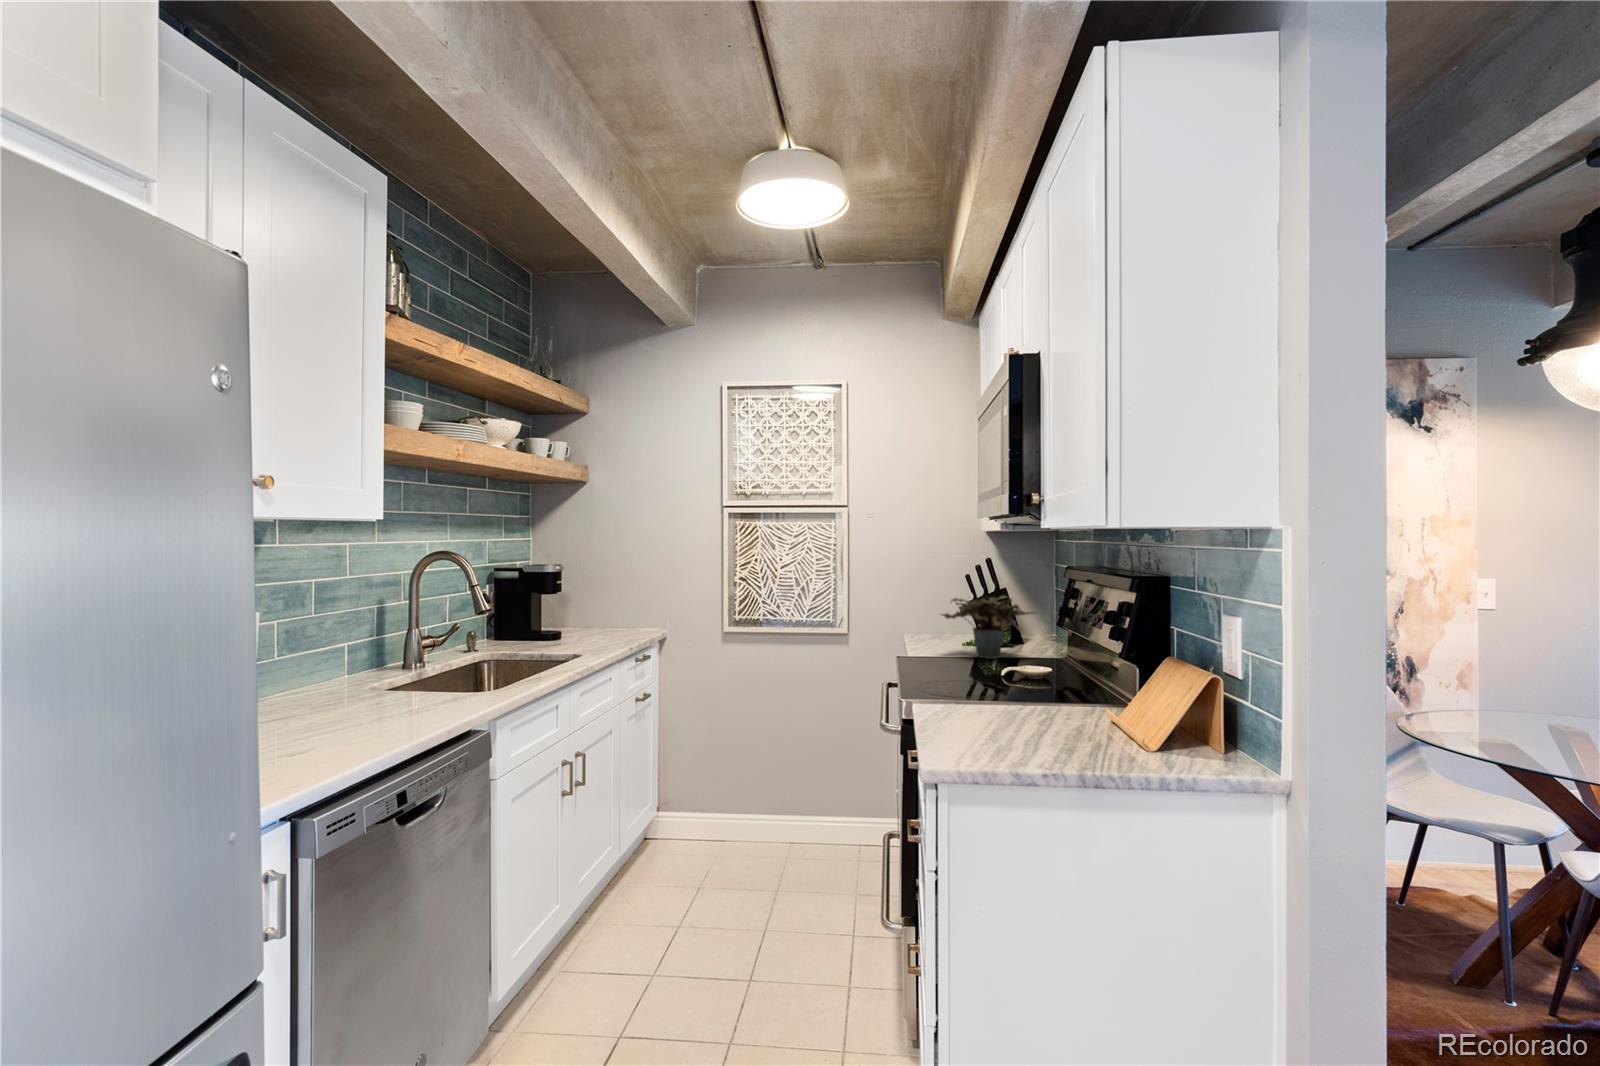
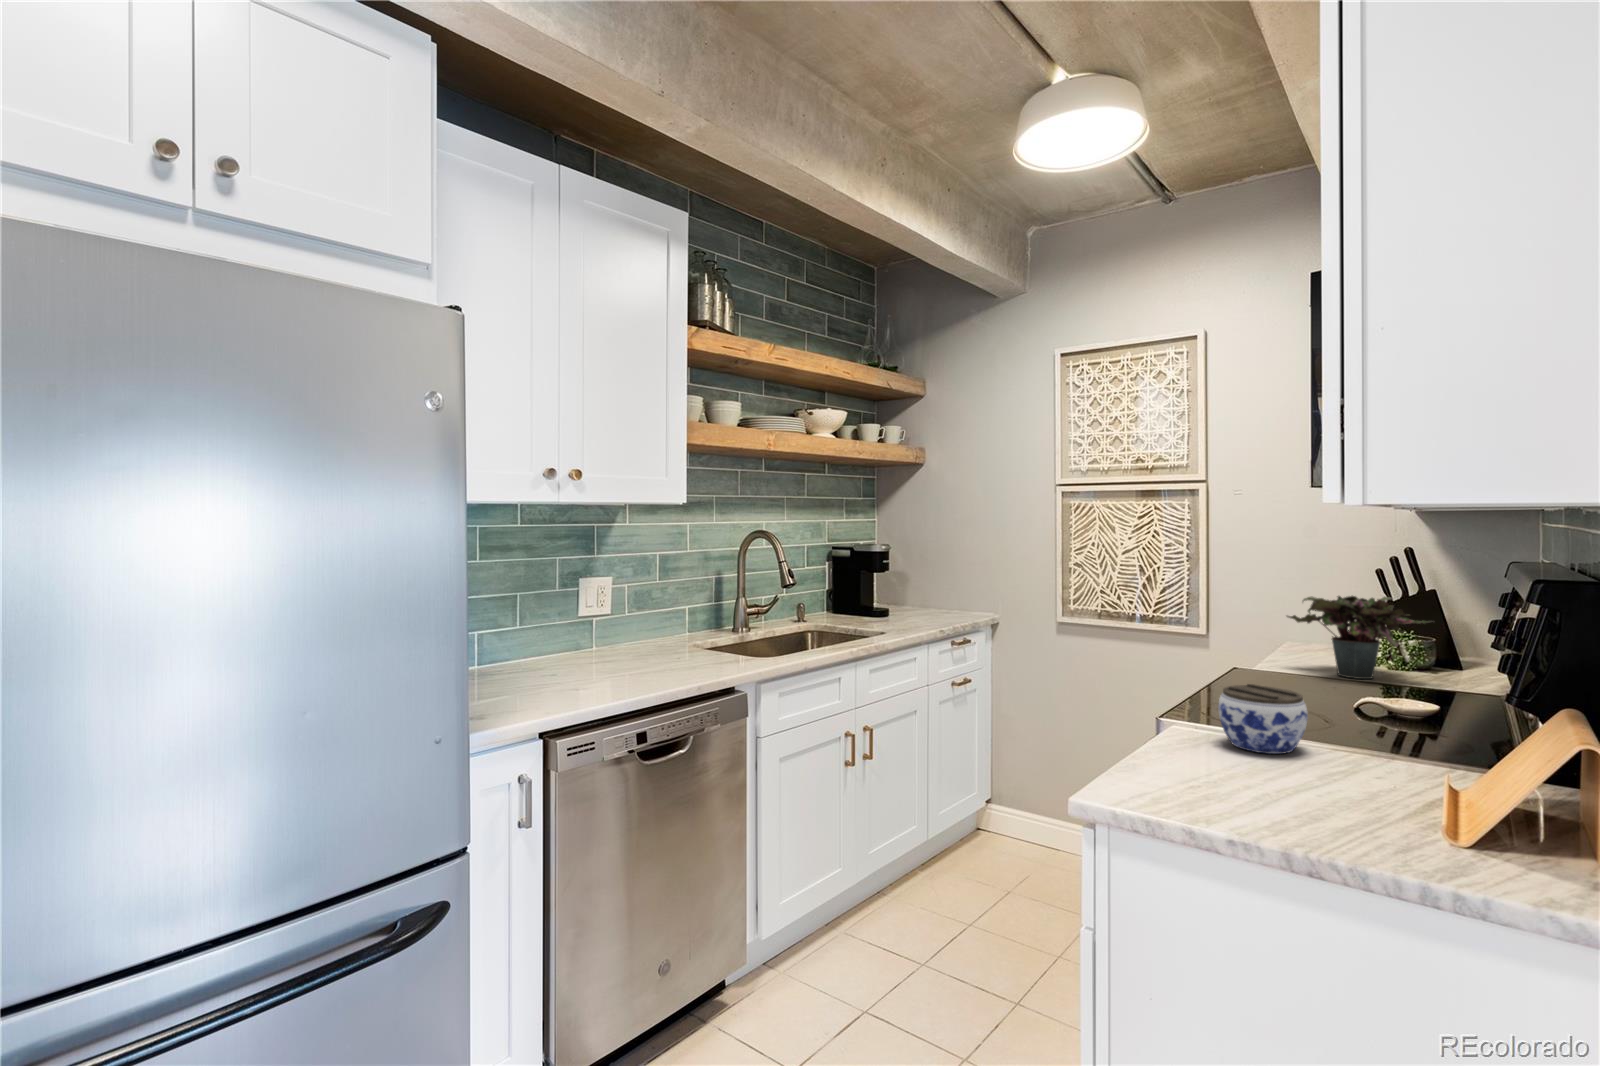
jar: none [994,670,1059,725] -> present [1218,684,1308,754]

